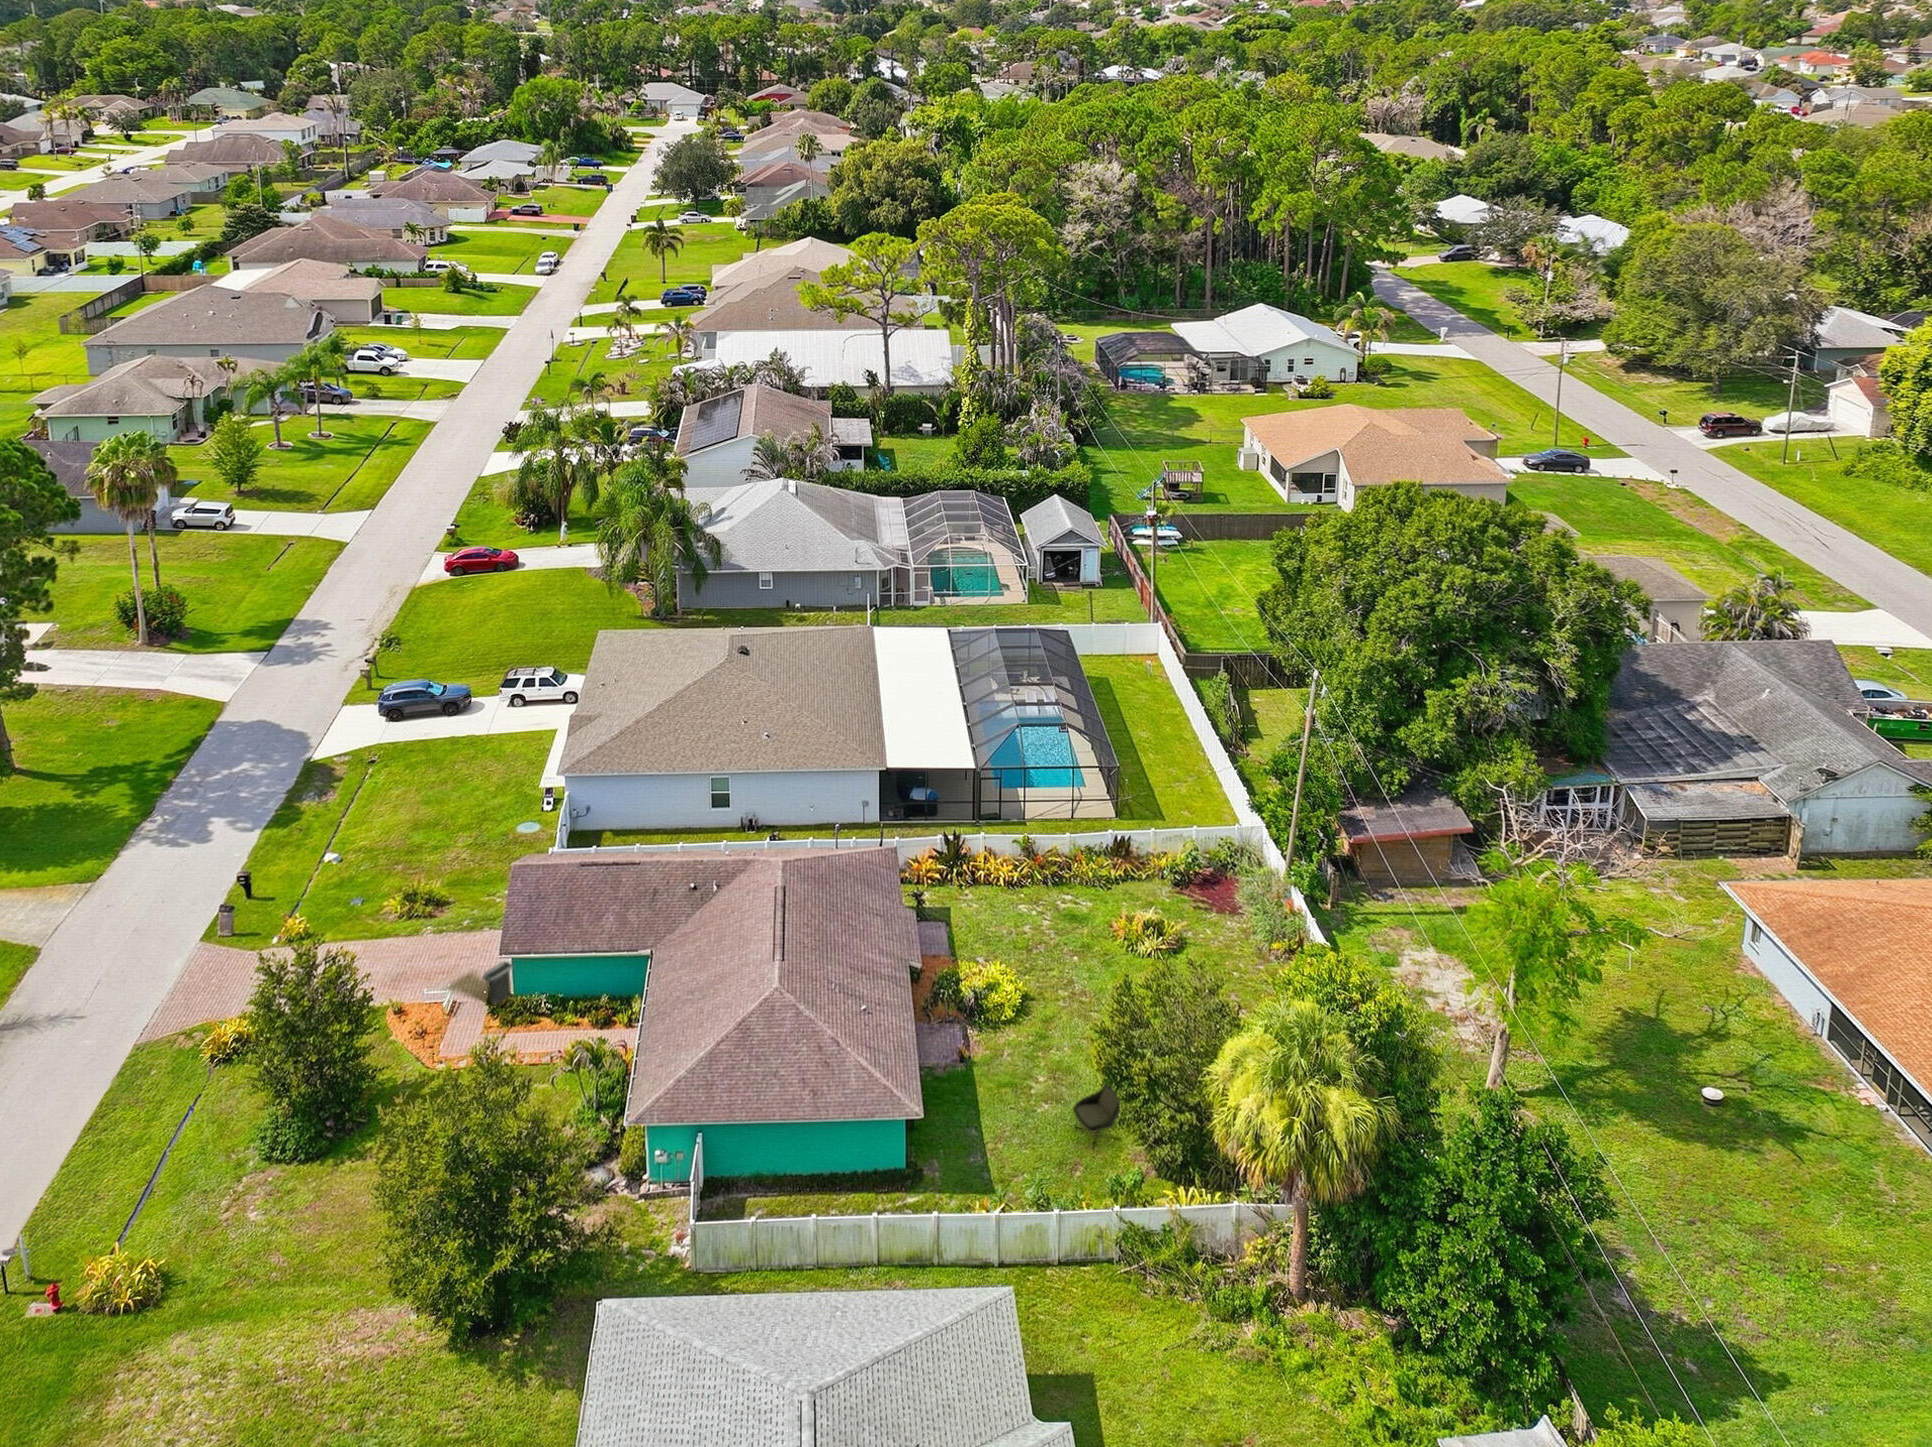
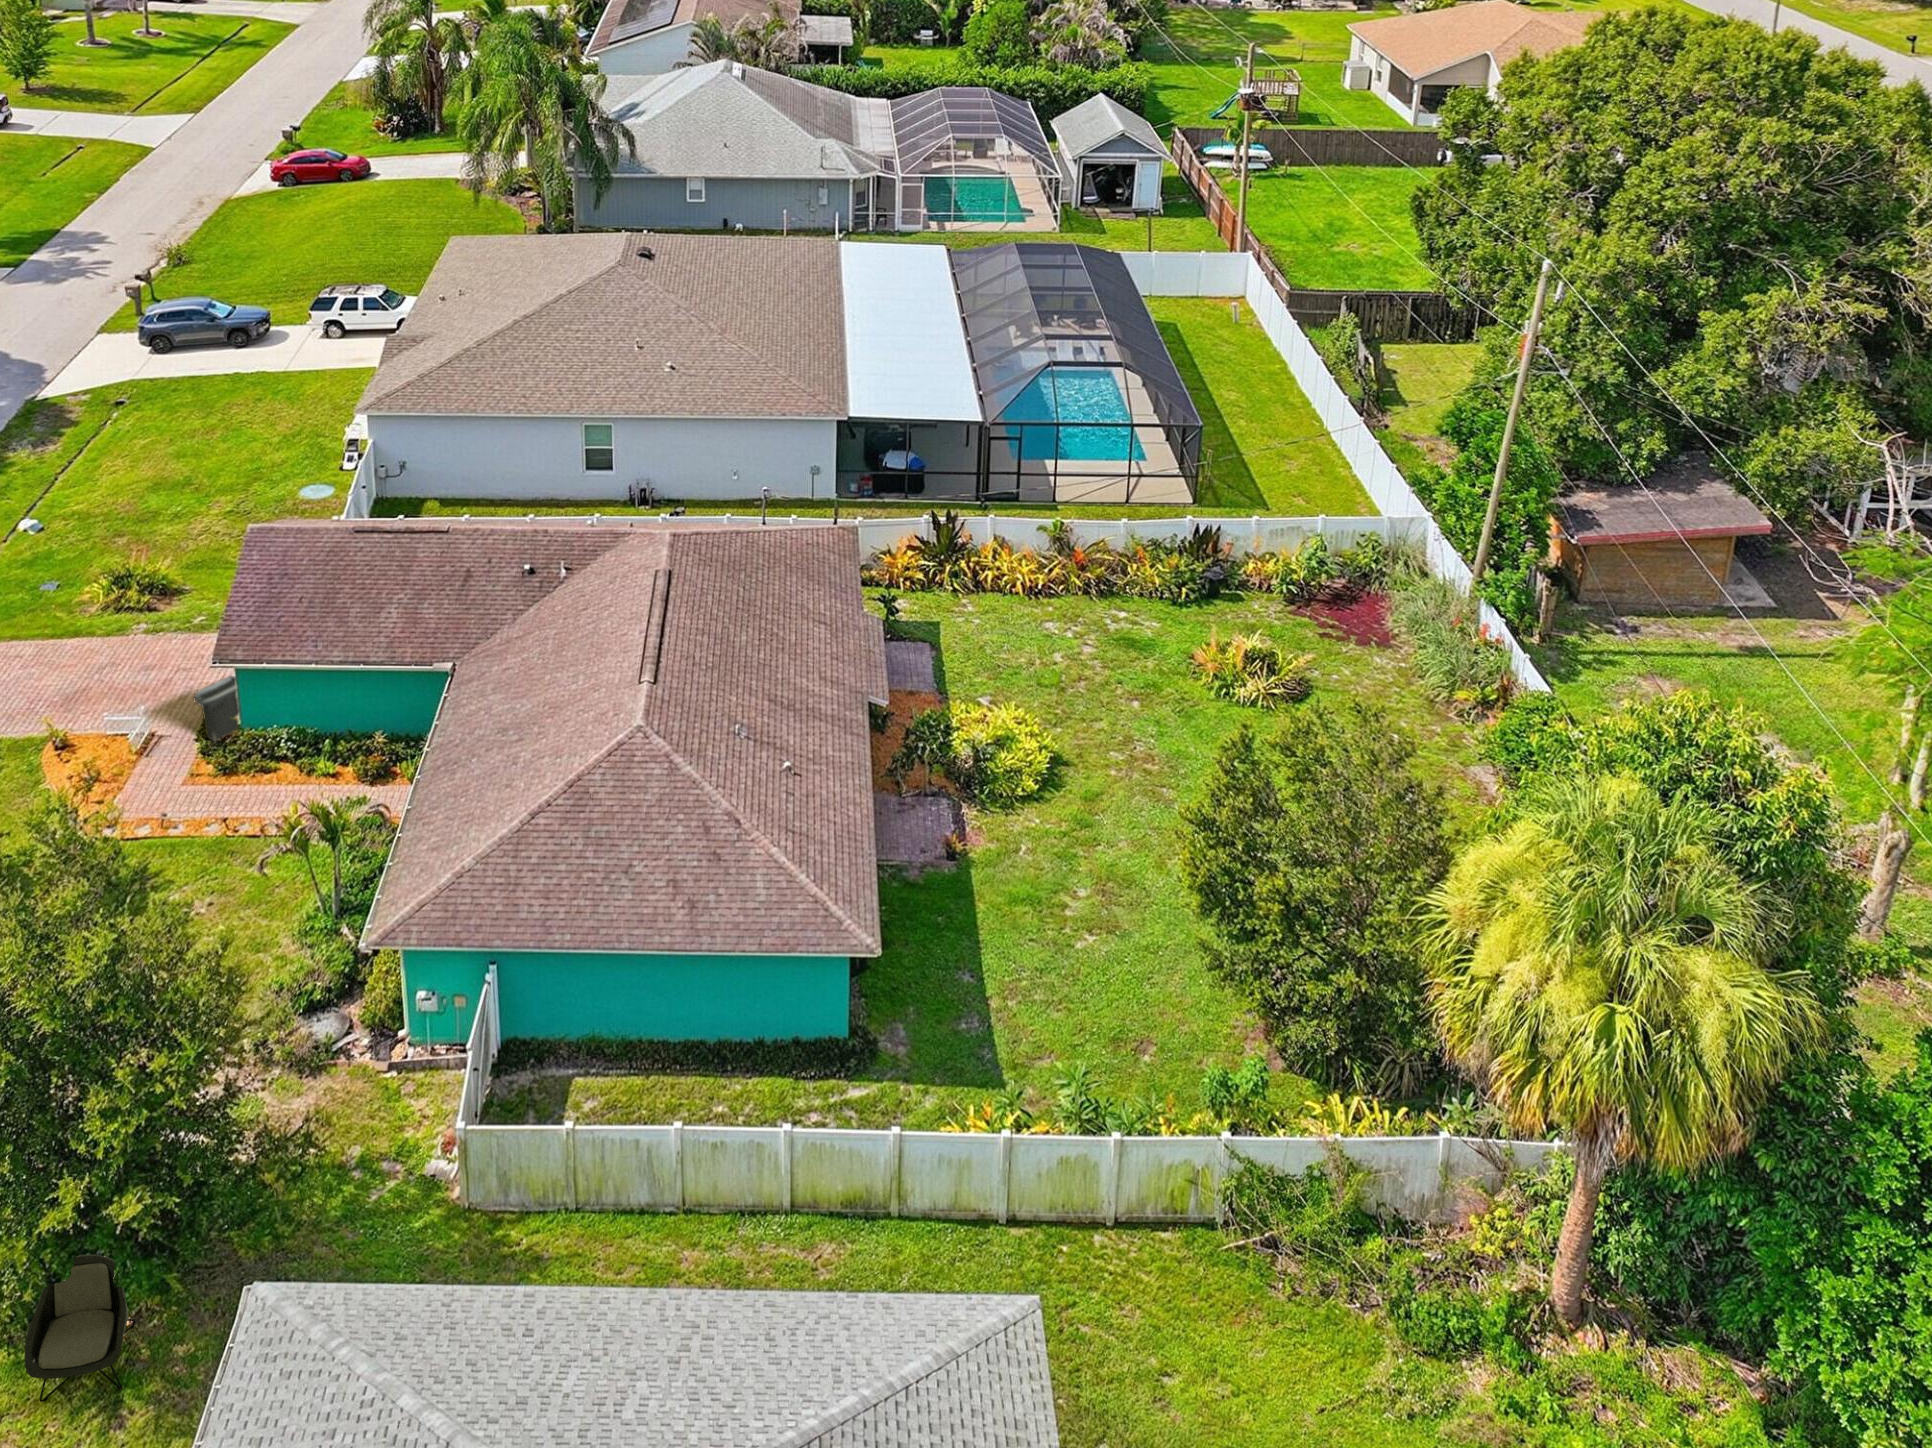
lounge chair: present [1073,1085,1121,1143] -> present [25,1255,136,1402]

